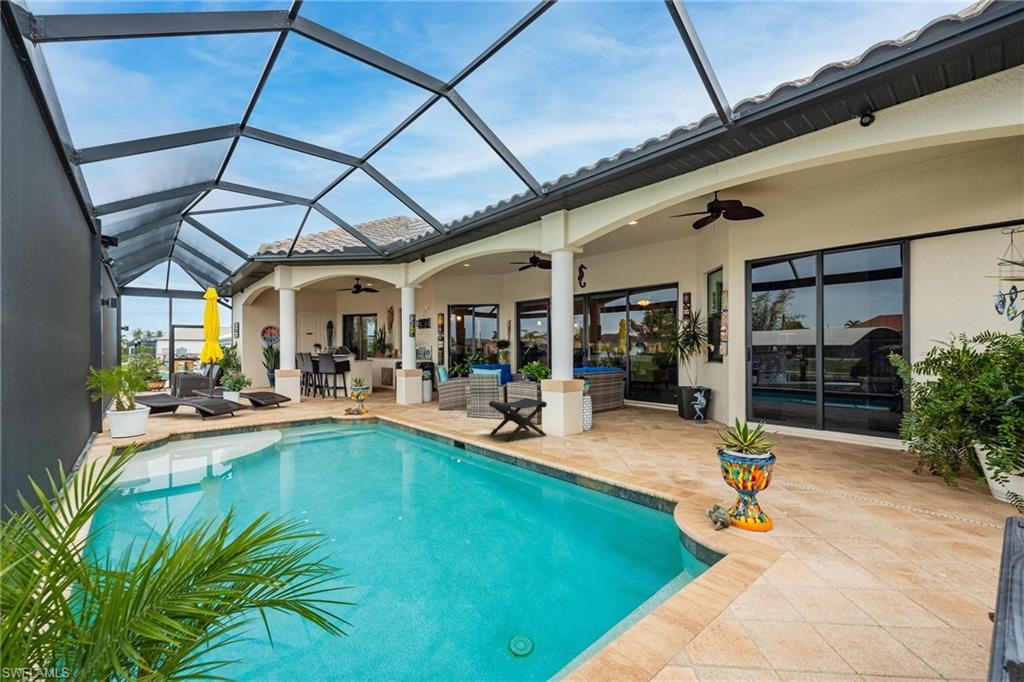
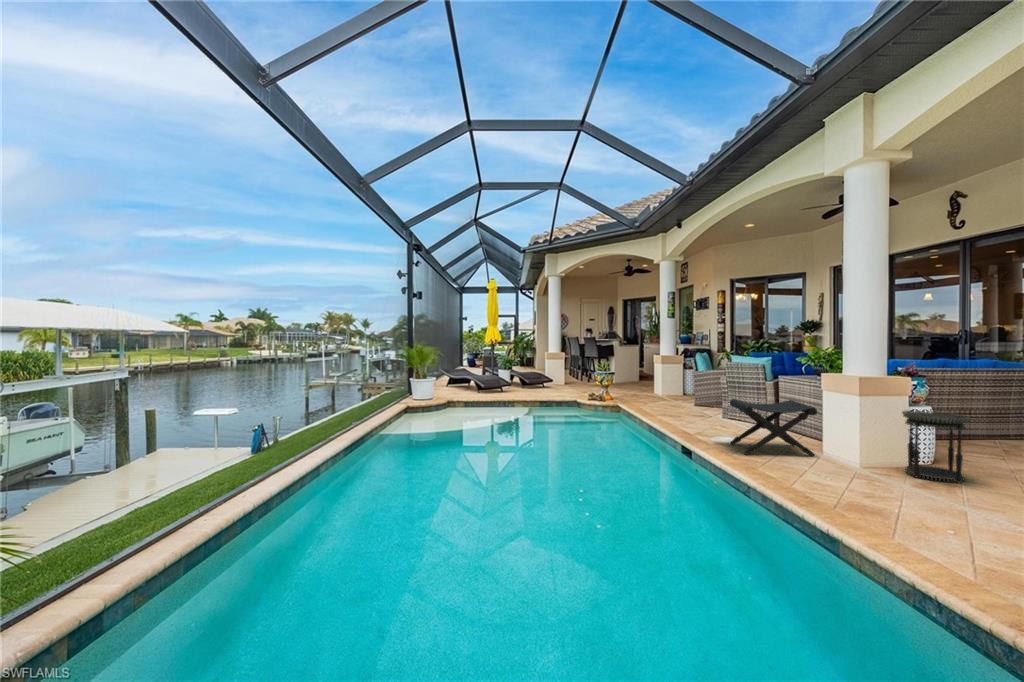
side table: none [593,397,625,439] -> present [902,411,969,483]

